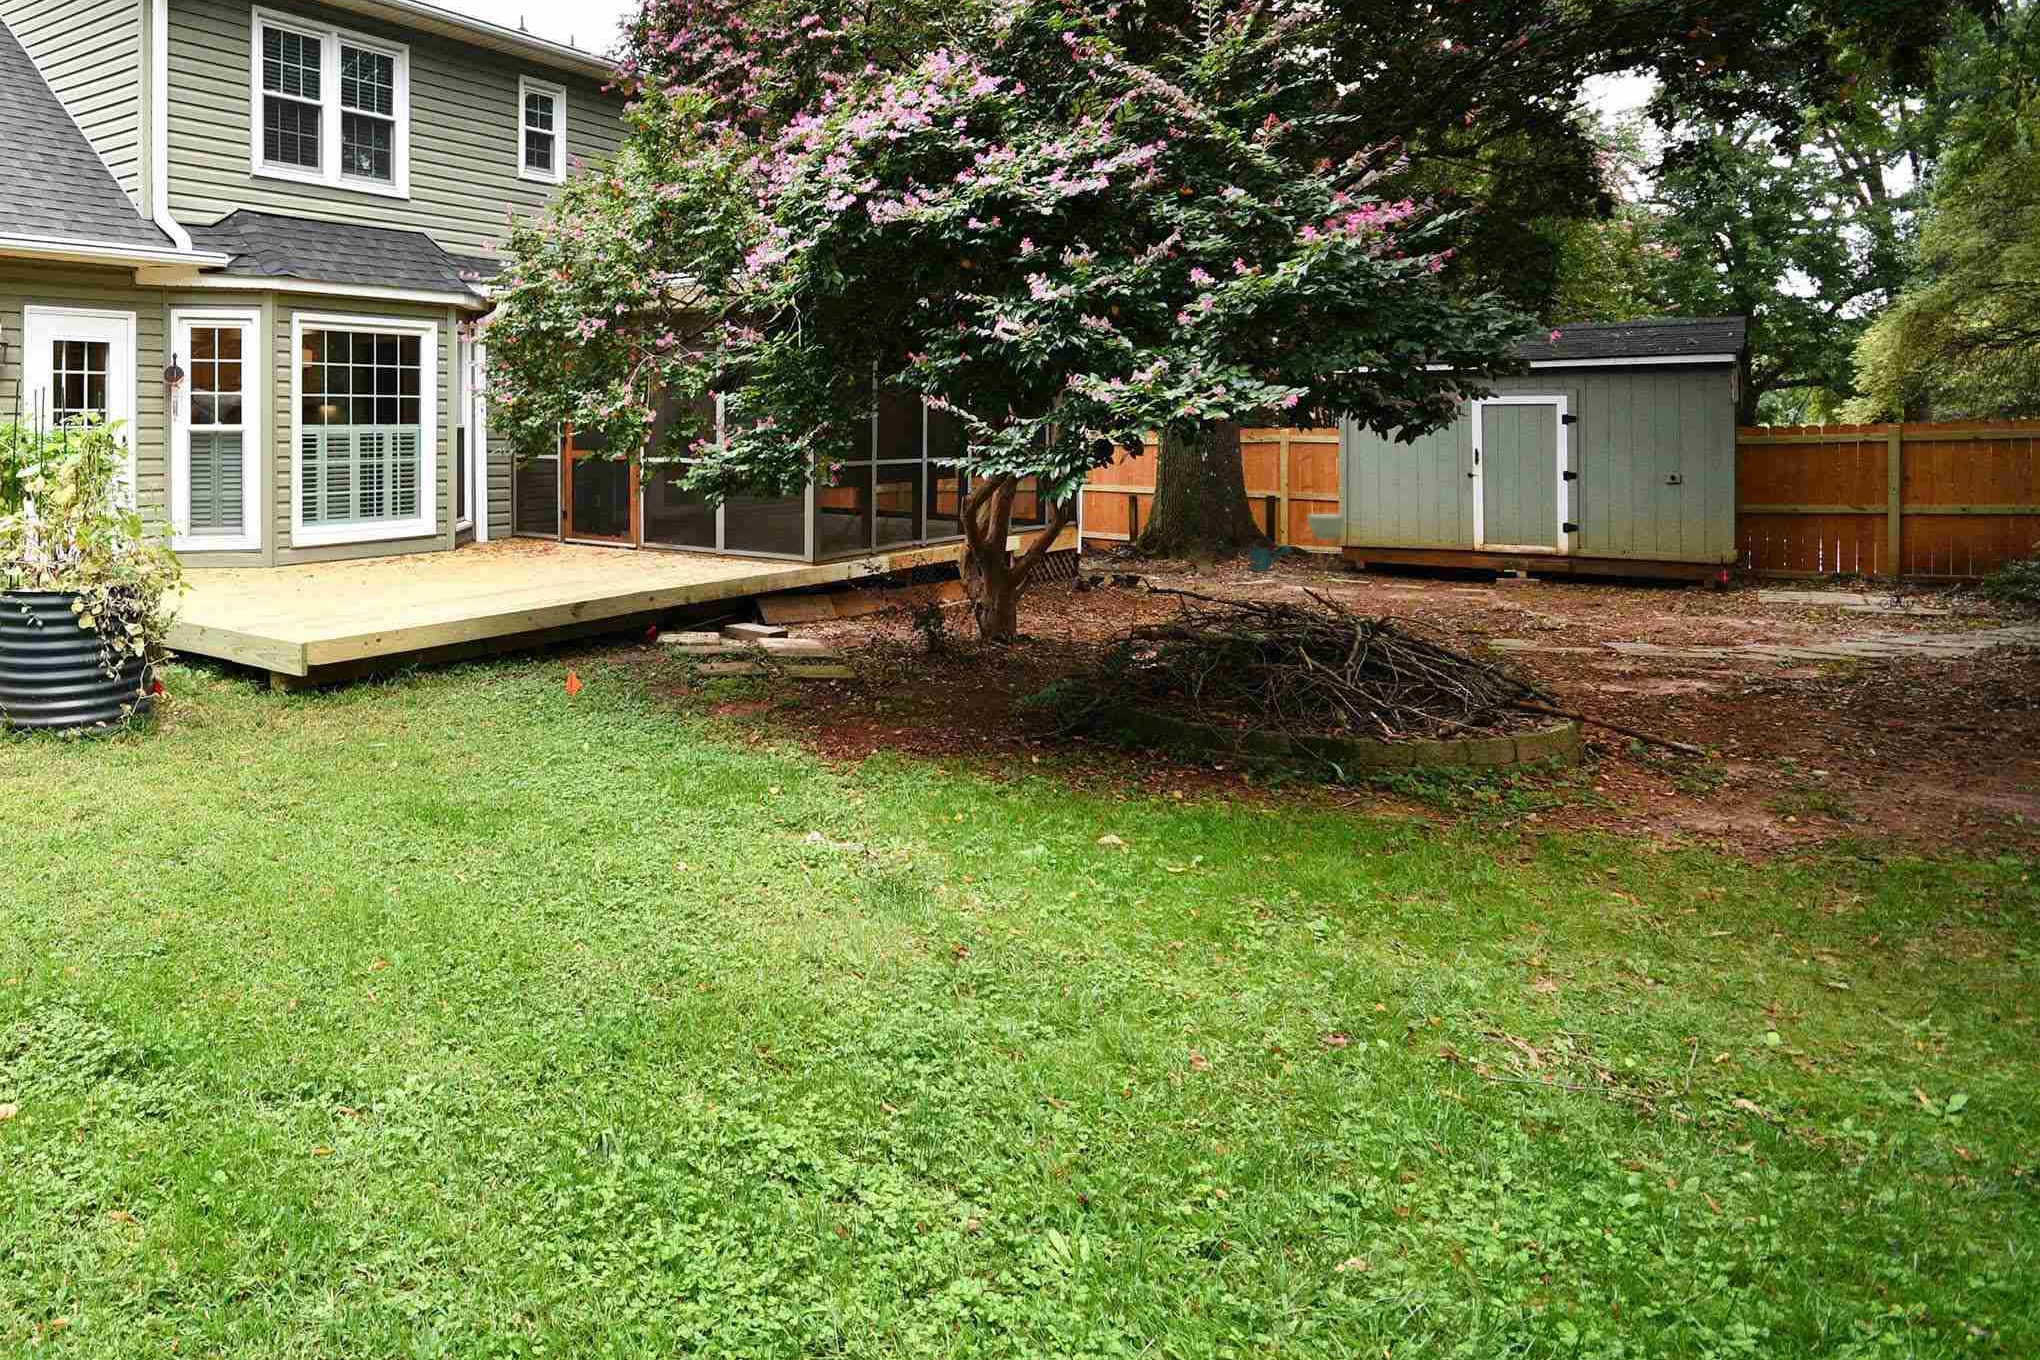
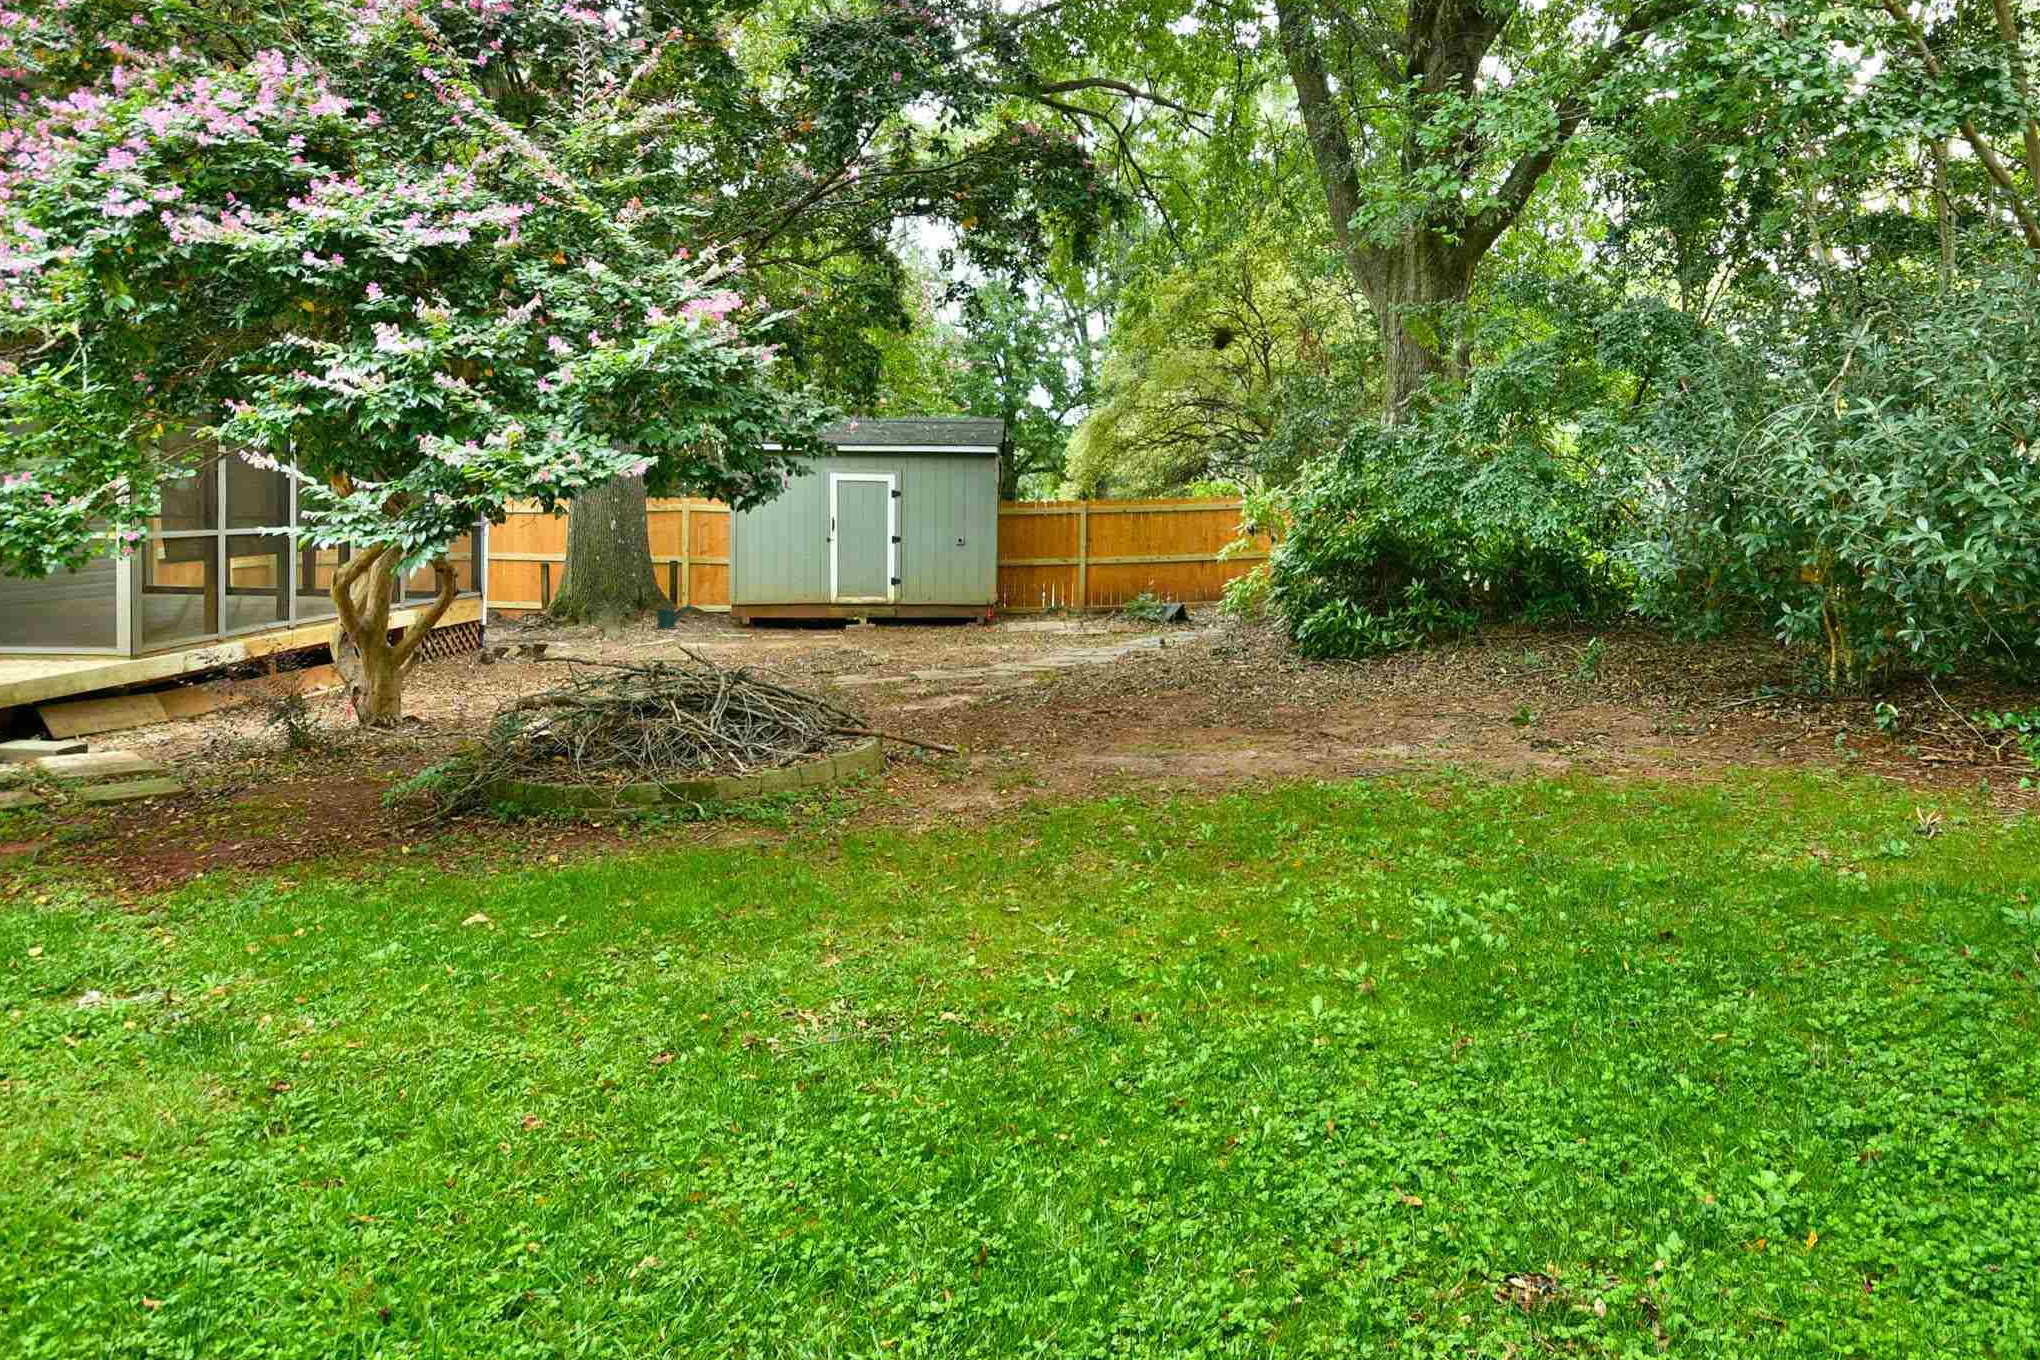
planter: present [1307,514,1343,569] -> none [707,575,742,625]

